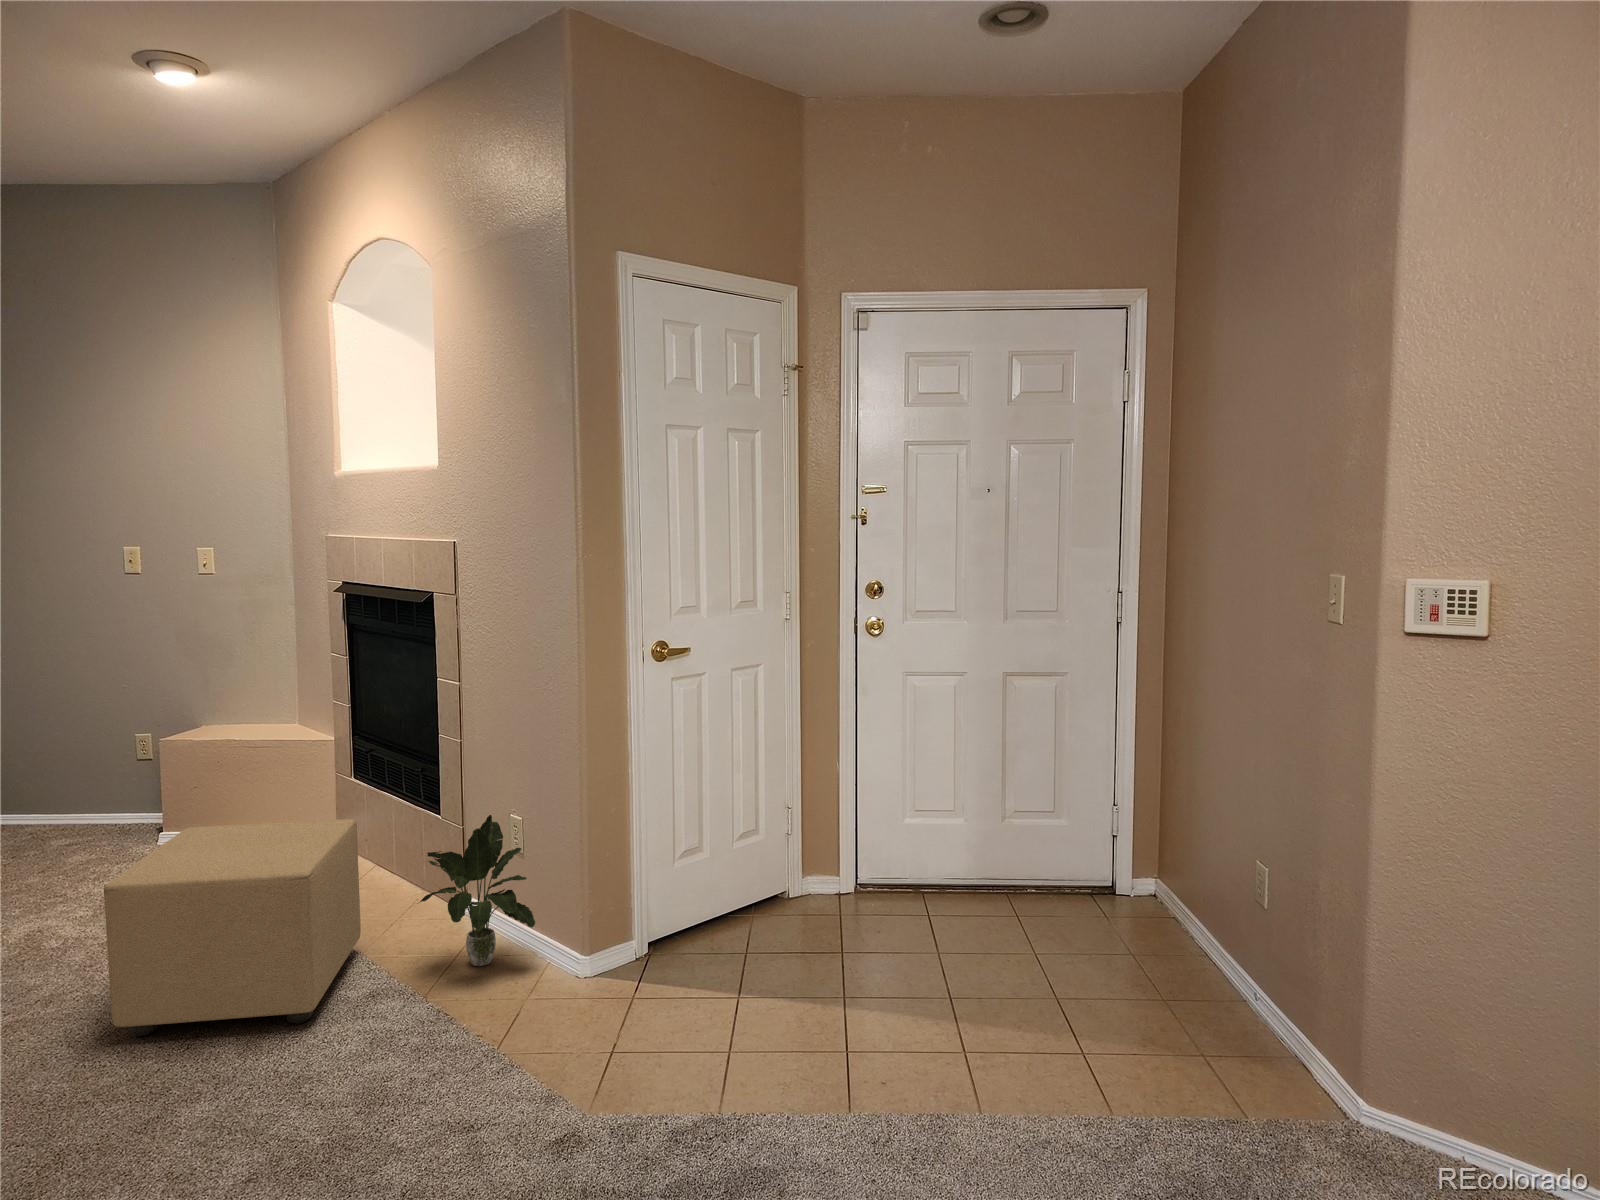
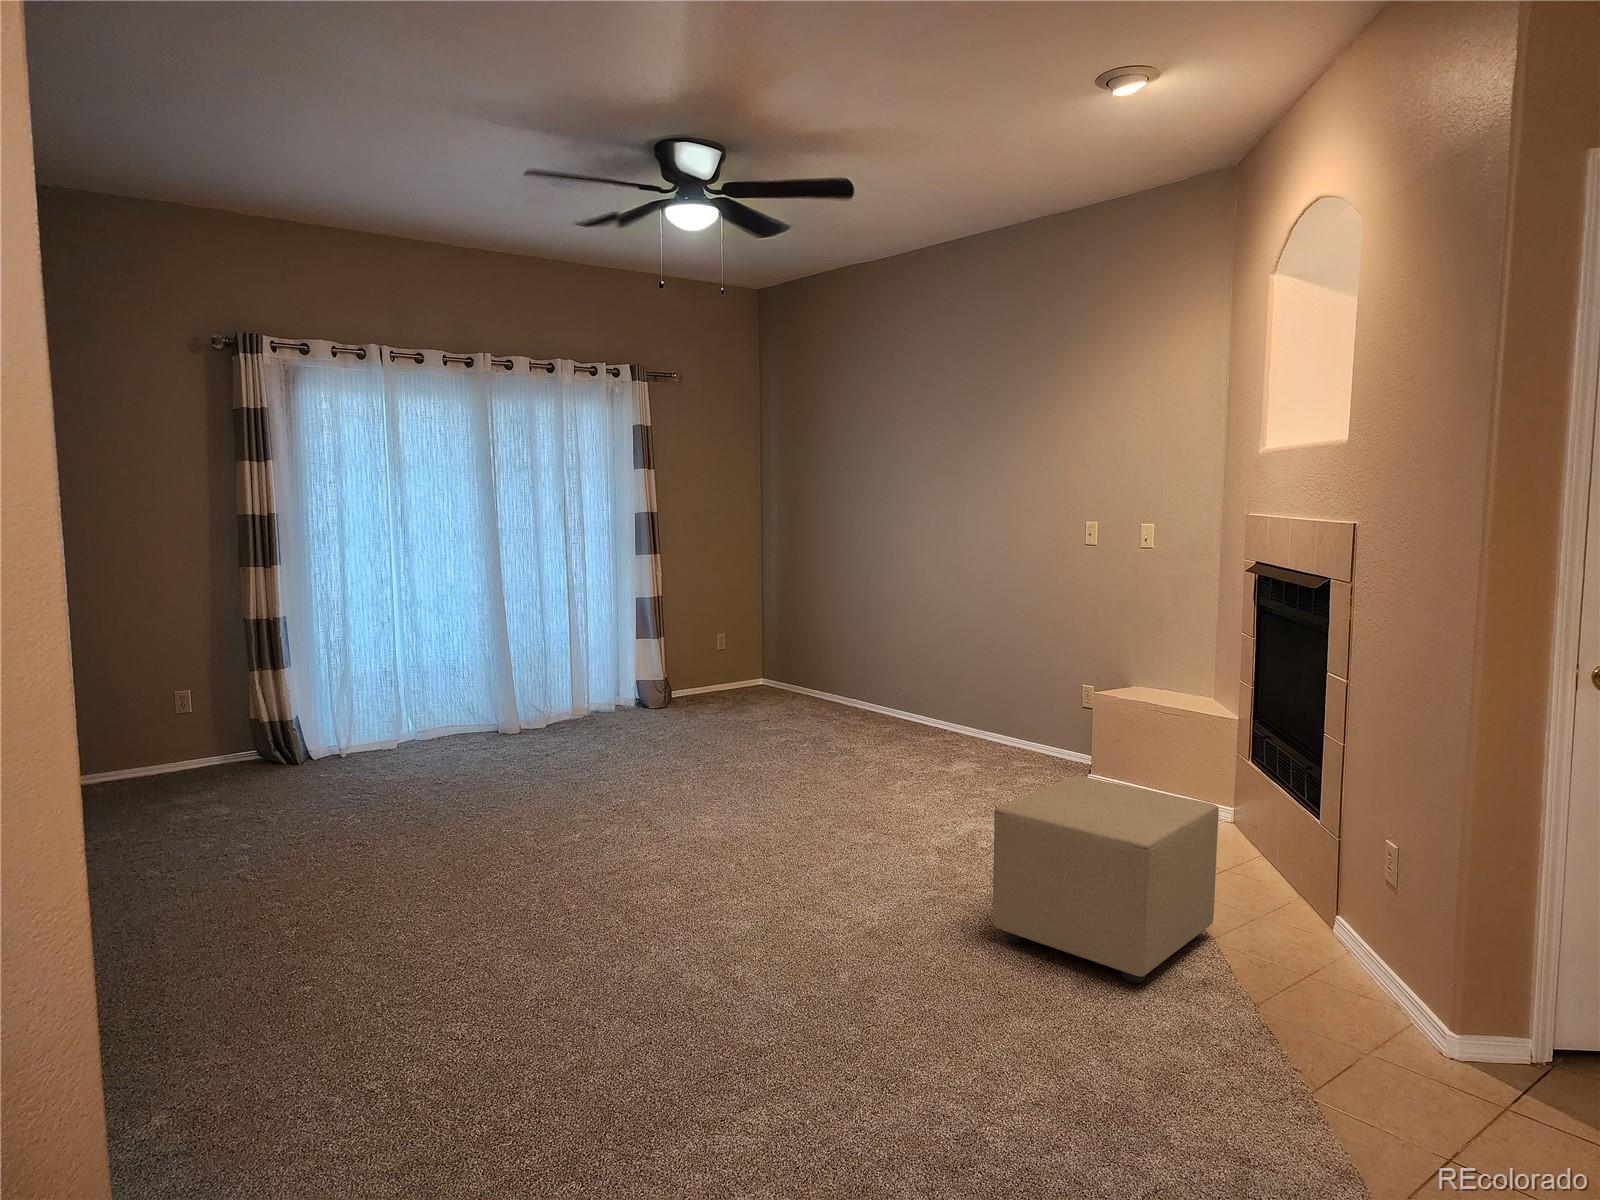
potted plant: present [419,815,535,966] -> none [1262,838,1395,1001]

